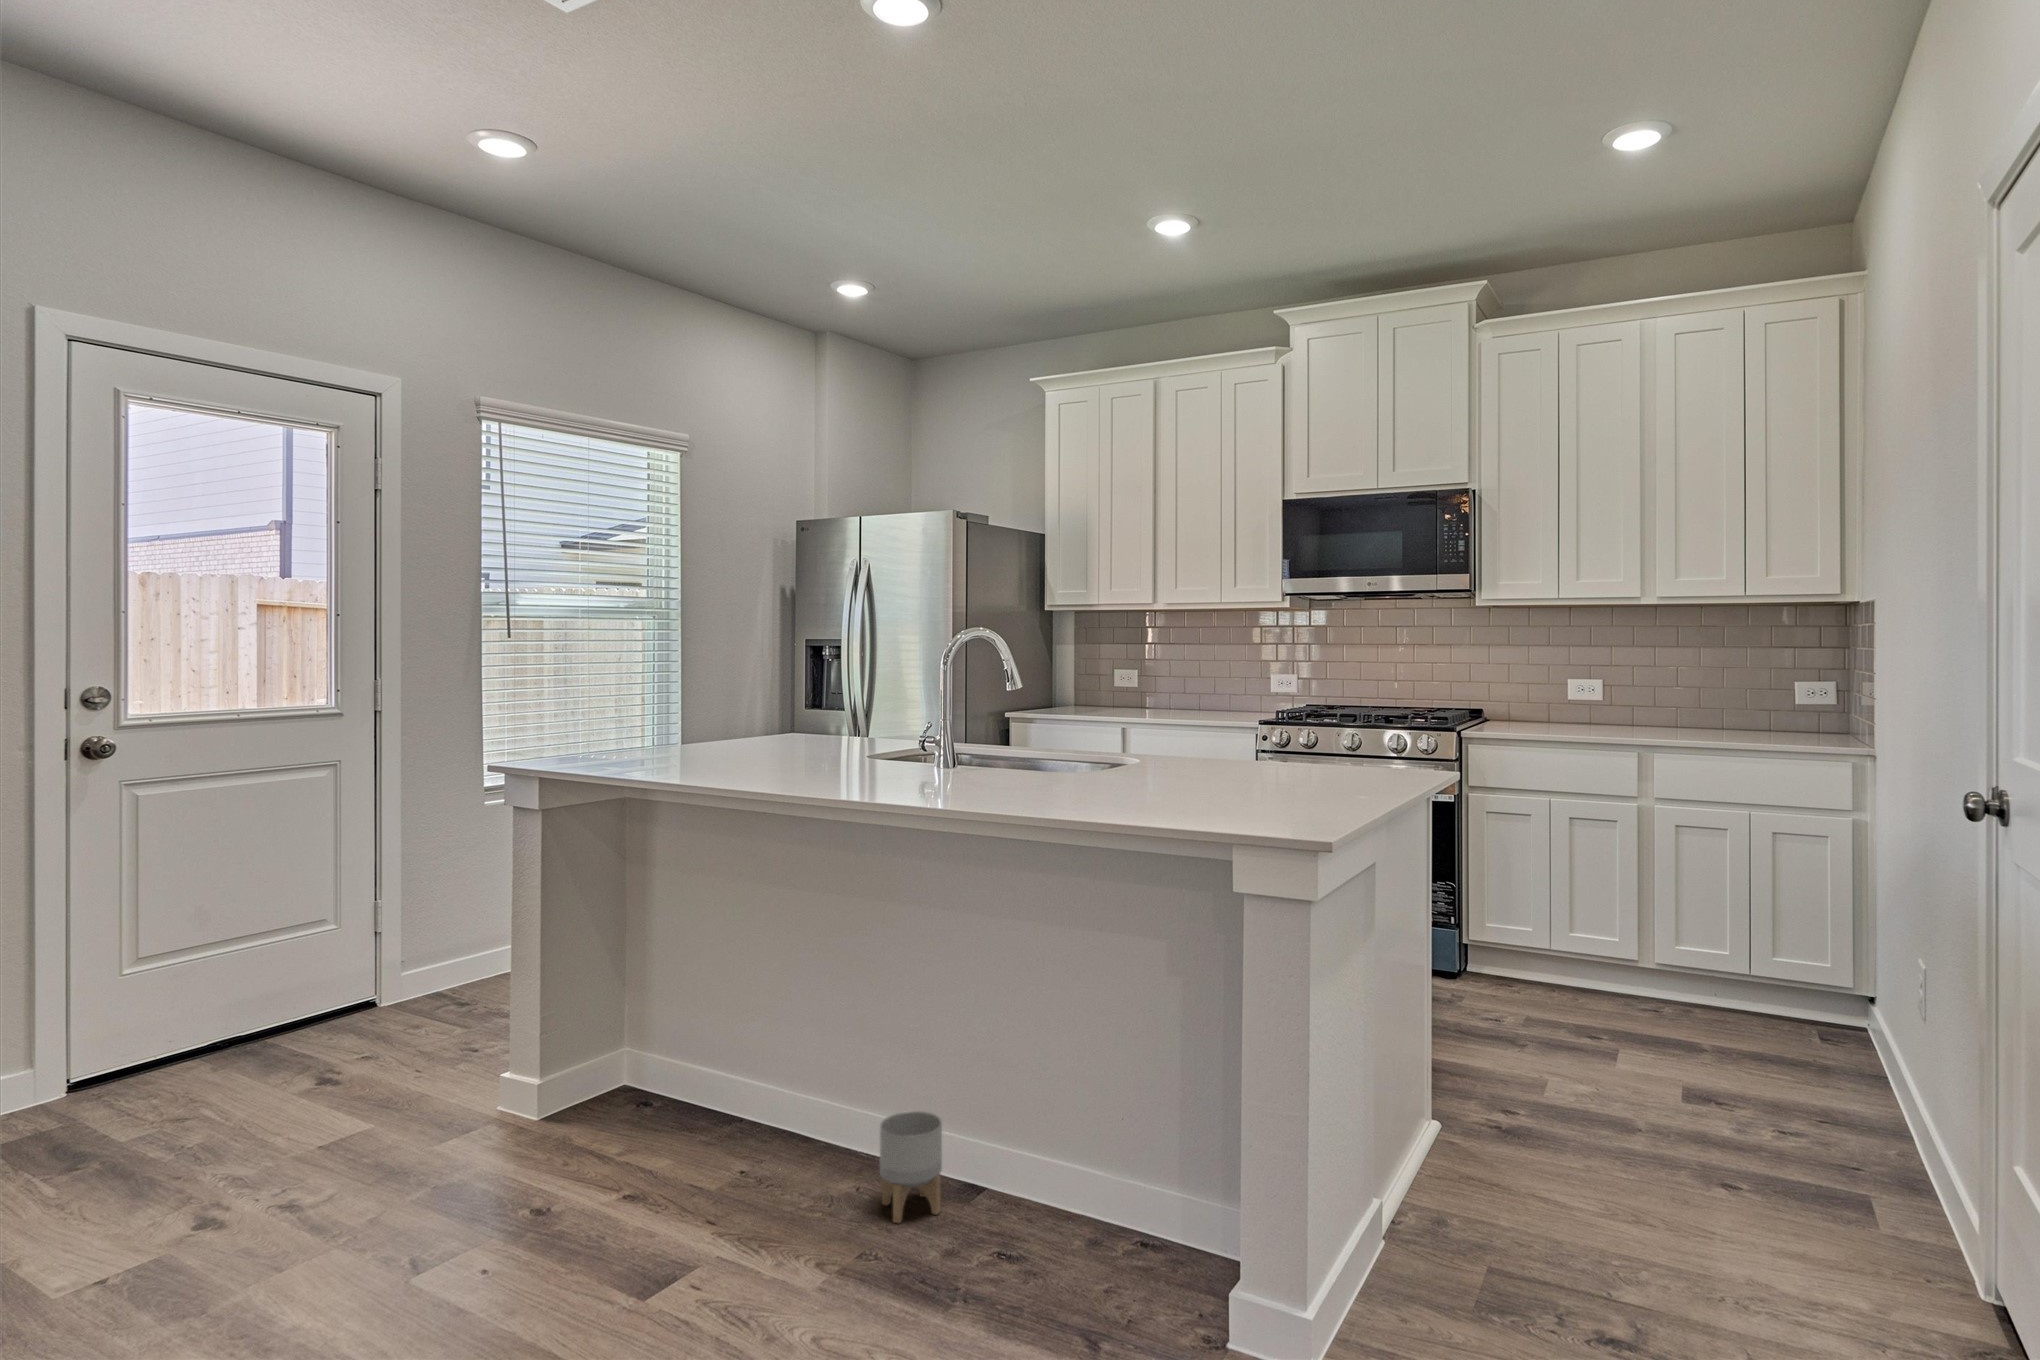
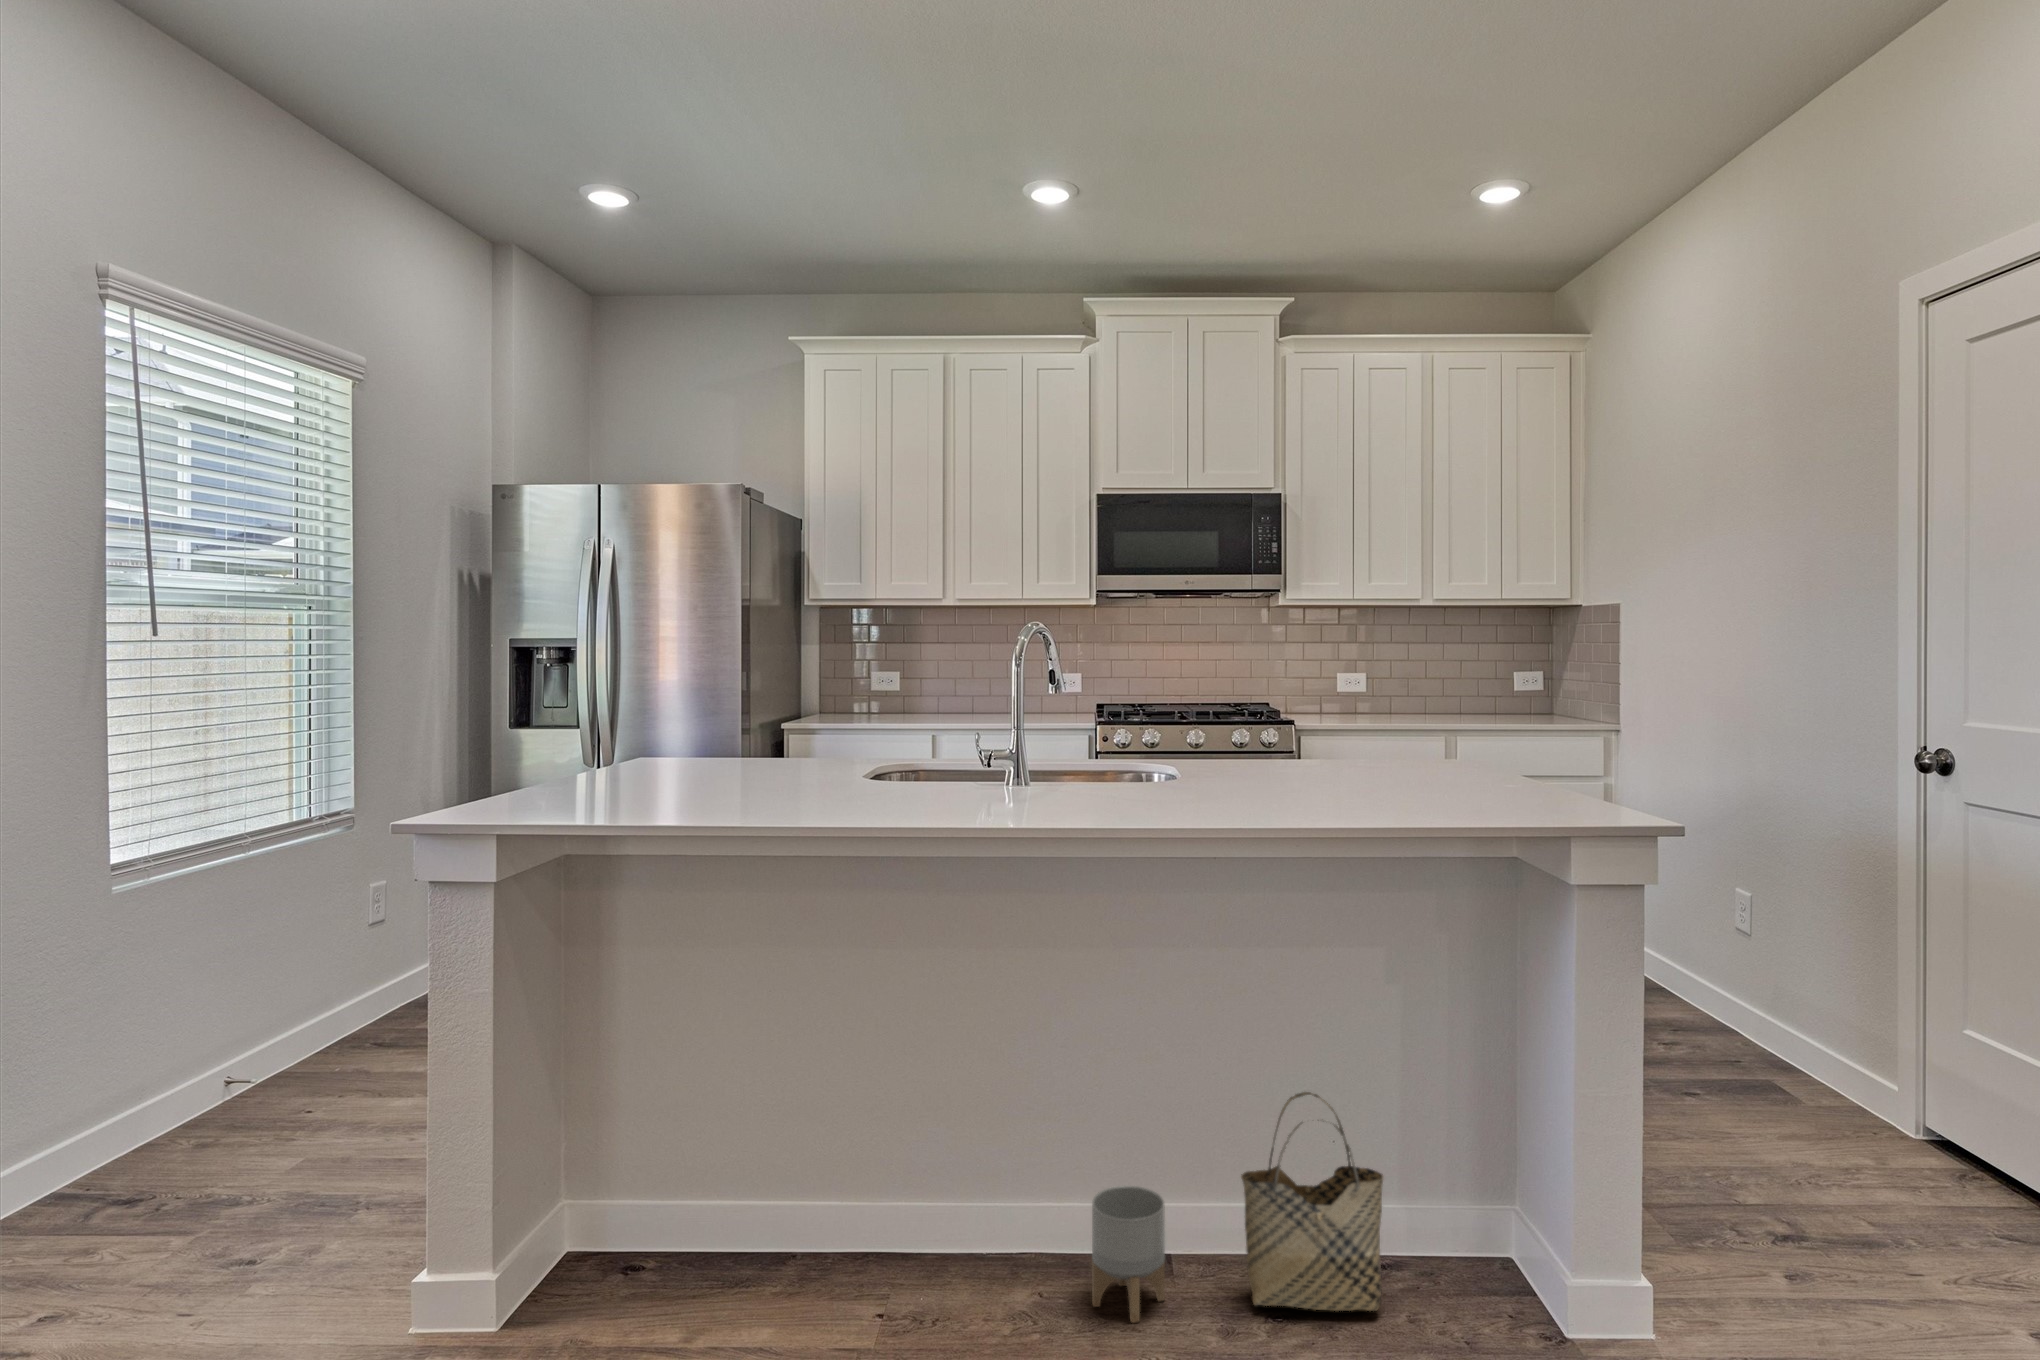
woven basket: none [988,1059,1111,1266] -> present [1241,1092,1383,1311]

